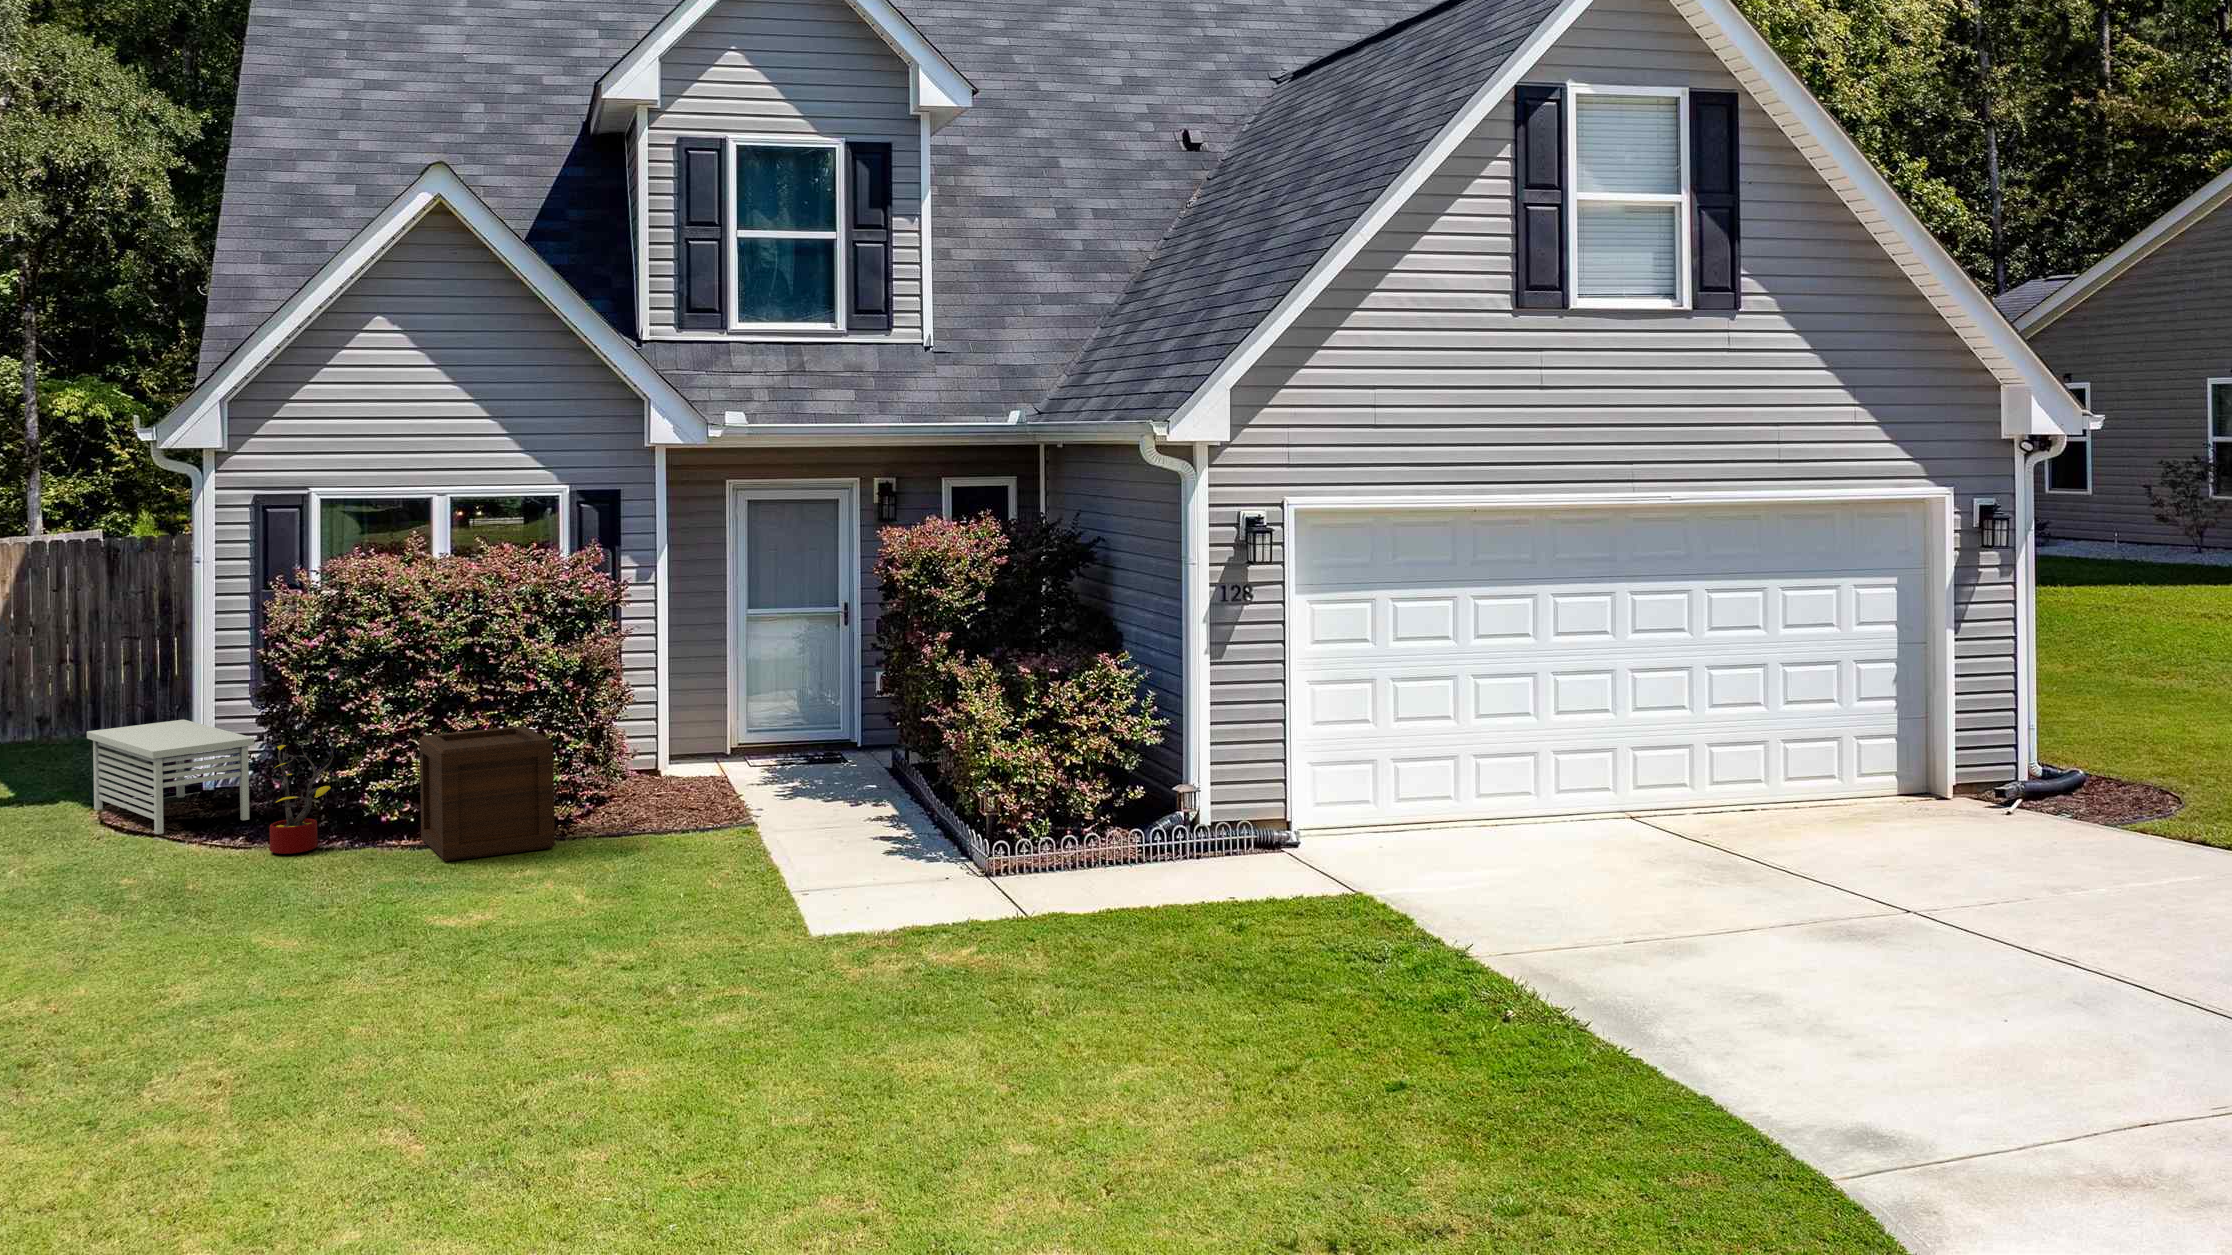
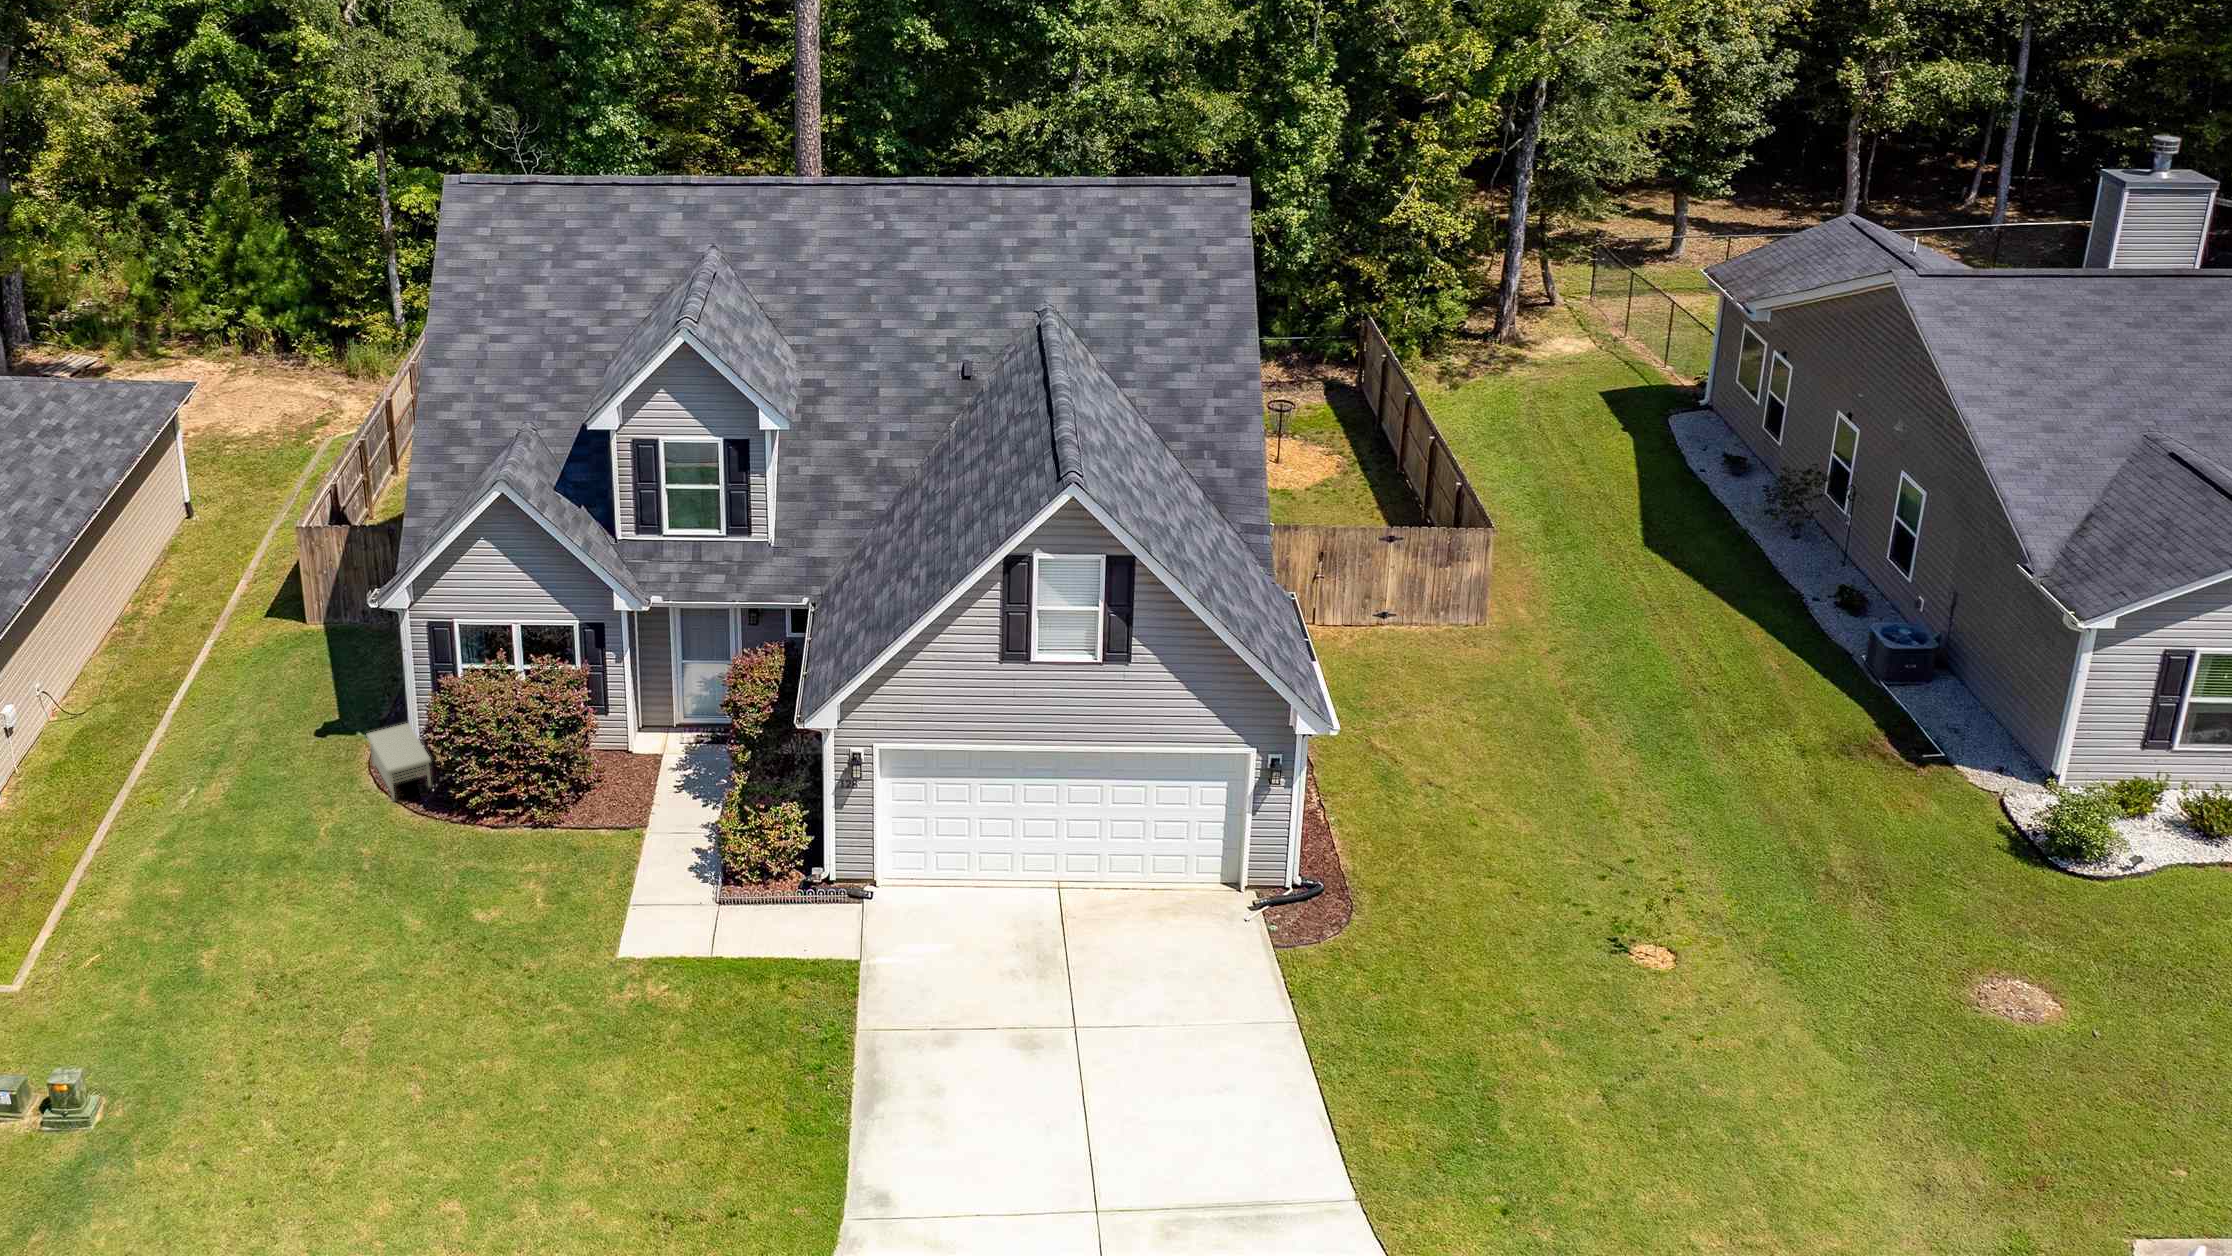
wooden crate: present [419,726,555,861] -> none [492,783,546,854]
decorative plant: present [270,738,334,854] -> none [431,778,454,834]

